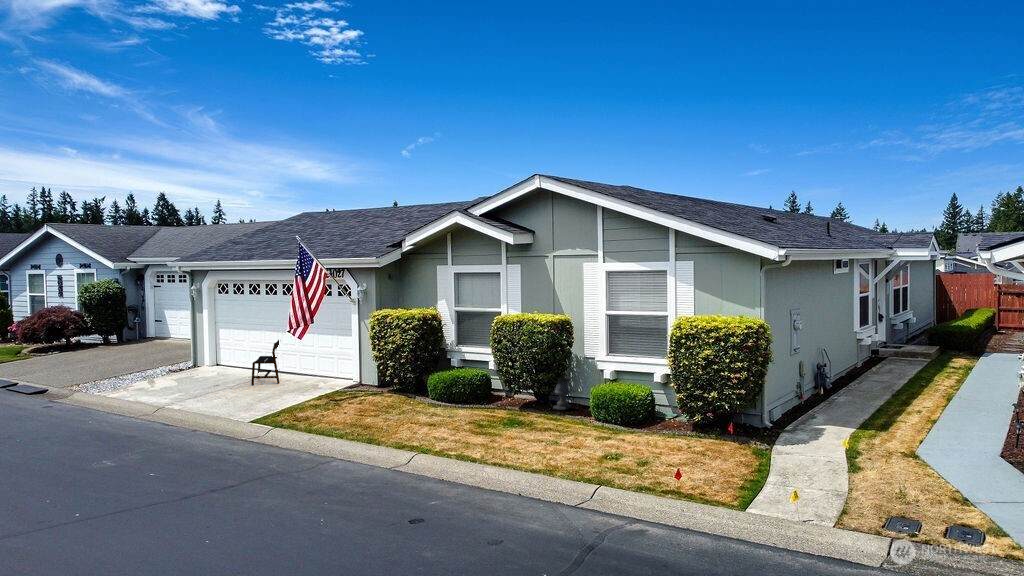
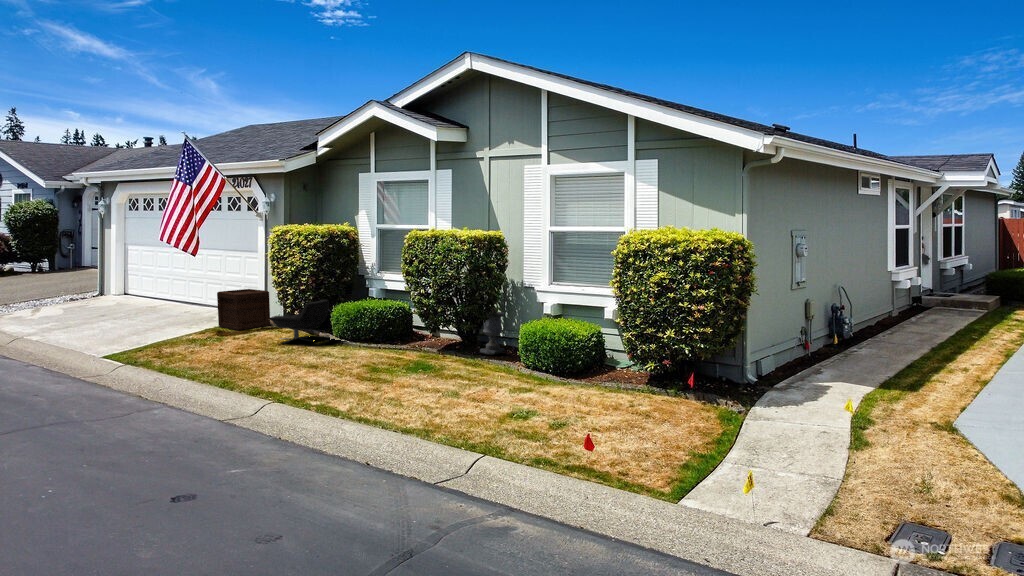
bench: present [251,340,280,386] -> none [135,263,183,317]
wooden crate: none [328,361,370,395] -> present [217,289,270,330]
lounge chair: none [383,370,426,405] -> present [271,300,329,343]

